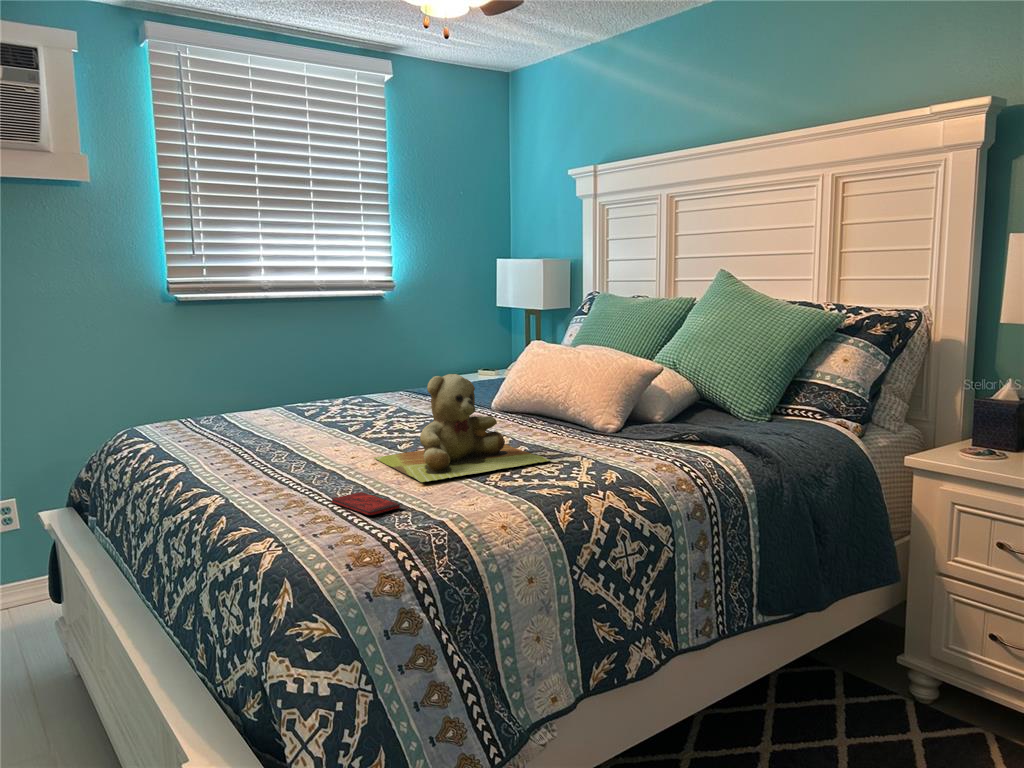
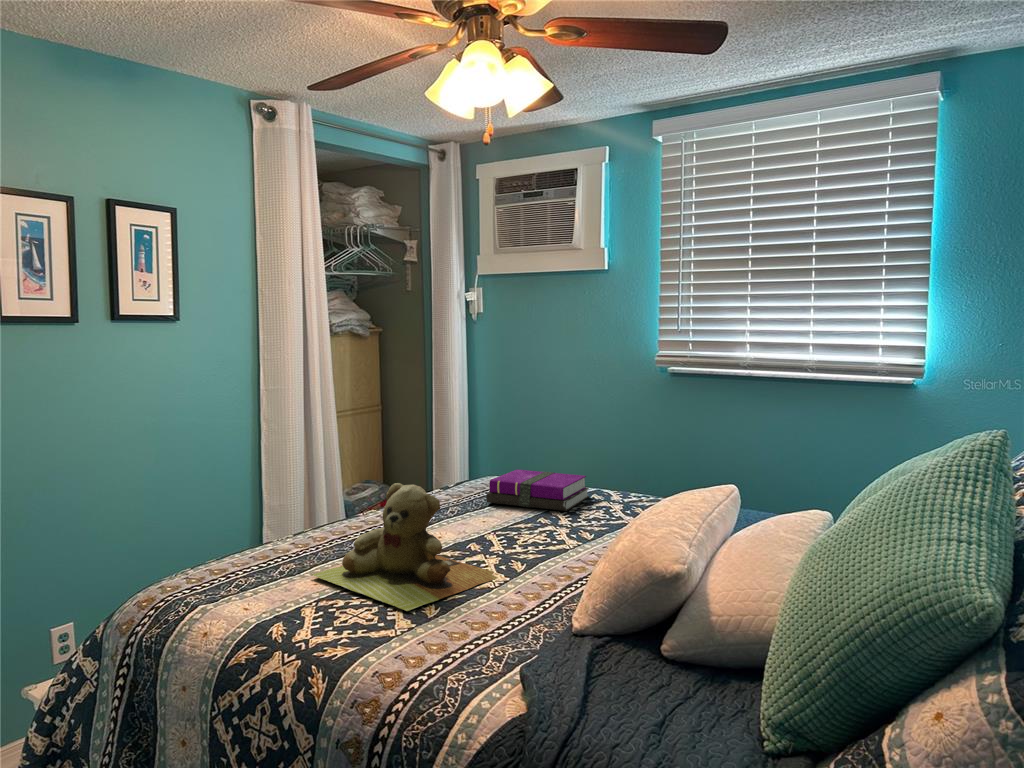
notebook: none [228,390,343,432] -> present [486,470,589,511]
smartphone: present [332,492,400,515] -> none [218,559,285,582]

